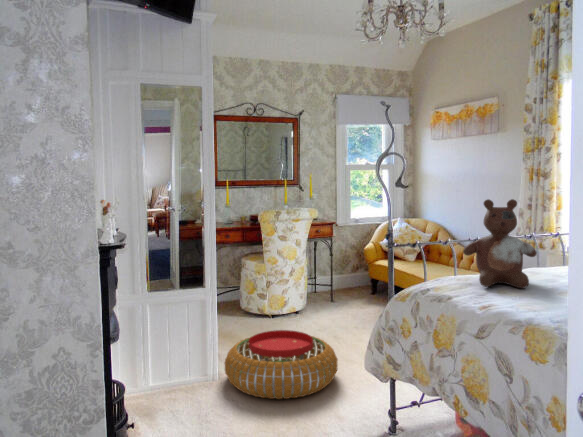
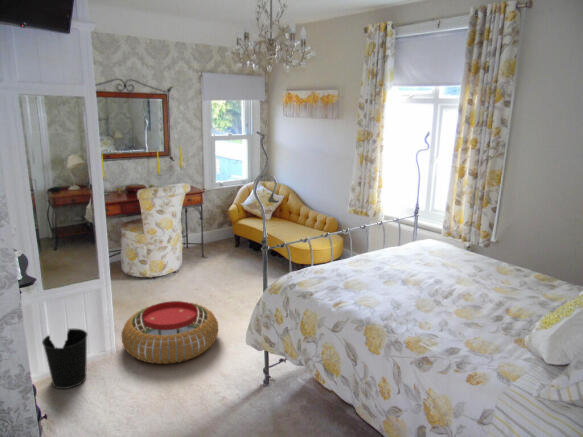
stuffed bear: present [463,199,537,288] -> none [320,217,370,284]
wastebasket: none [137,343,185,410] -> present [42,328,87,389]

